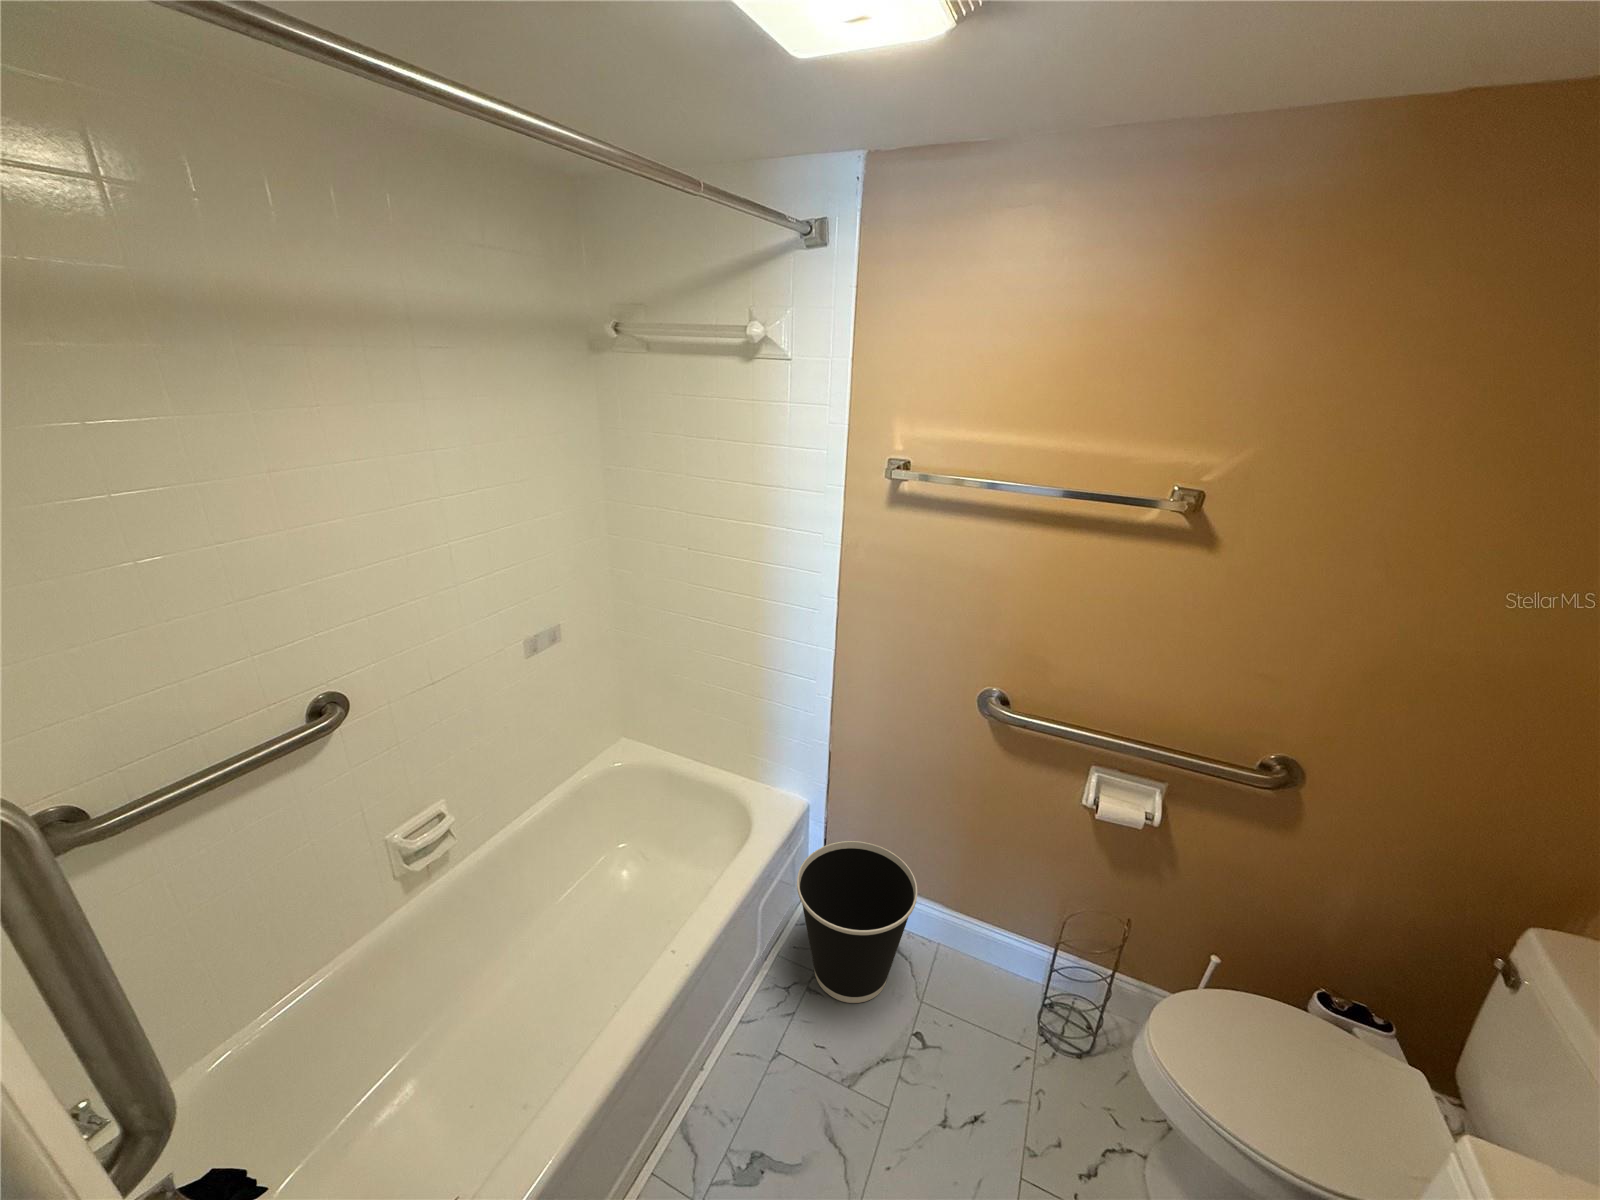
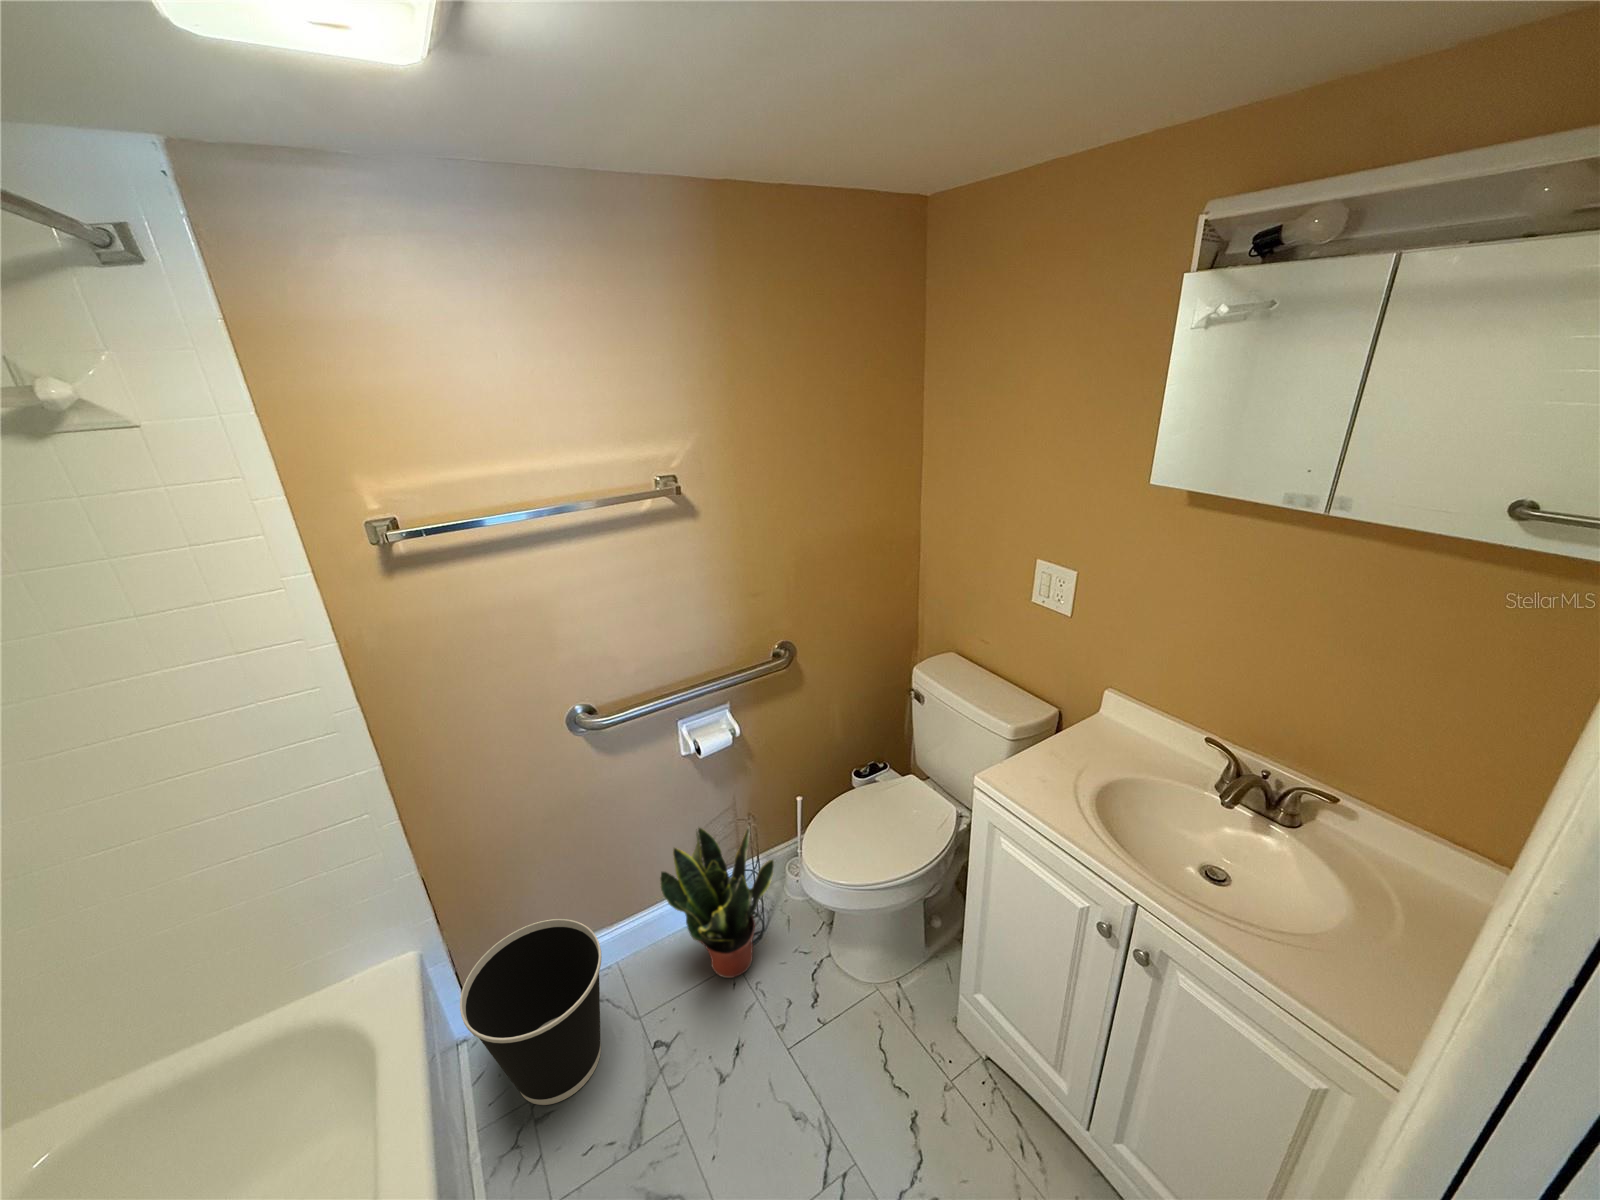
potted plant: none [995,882,1127,1067] -> present [660,826,774,978]

